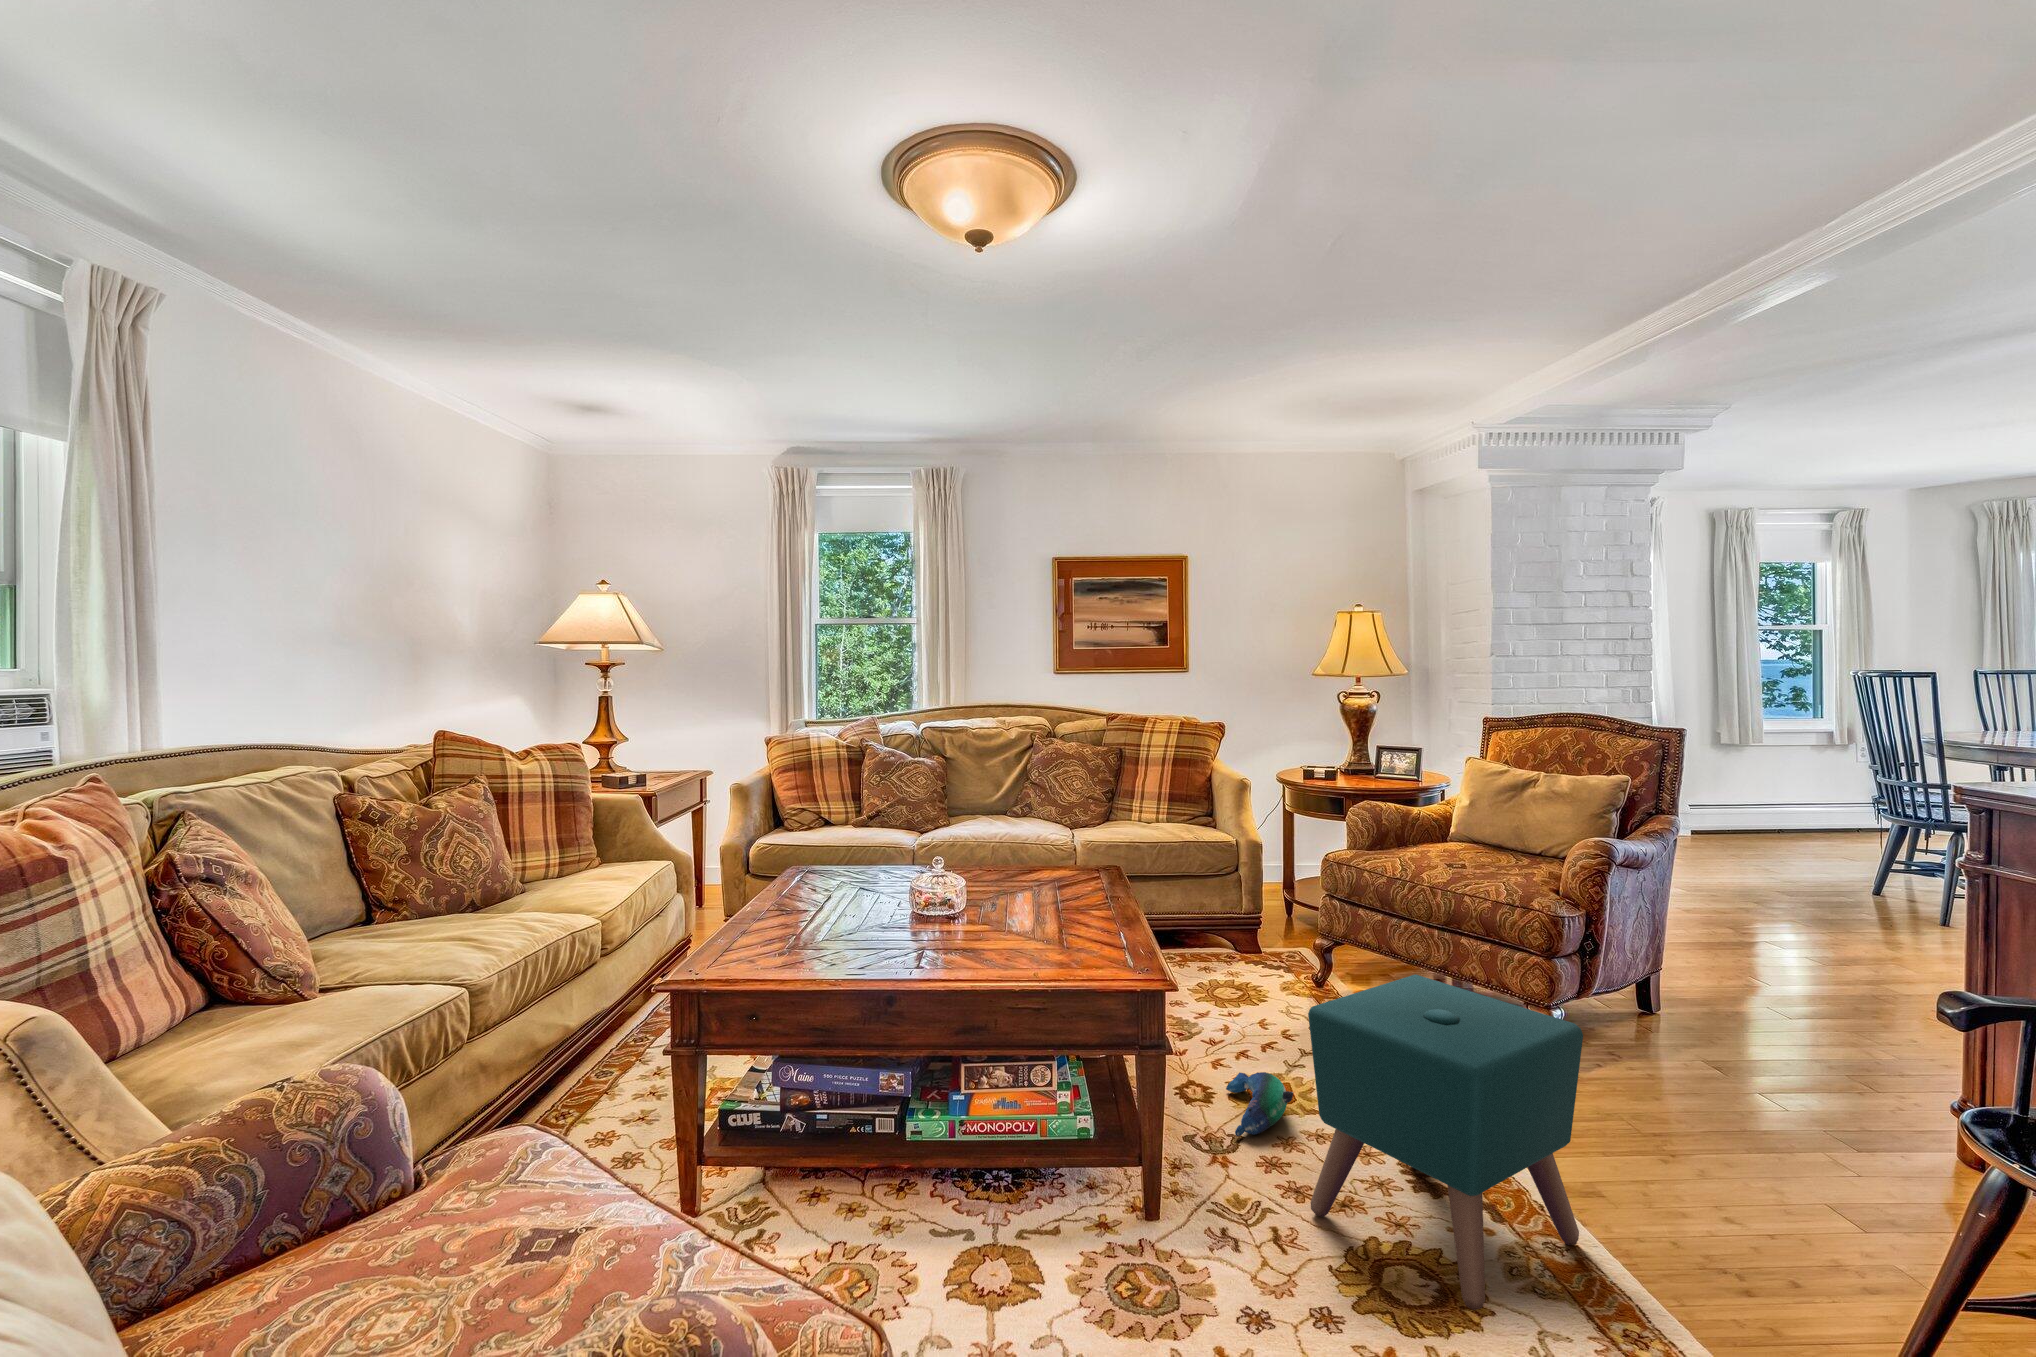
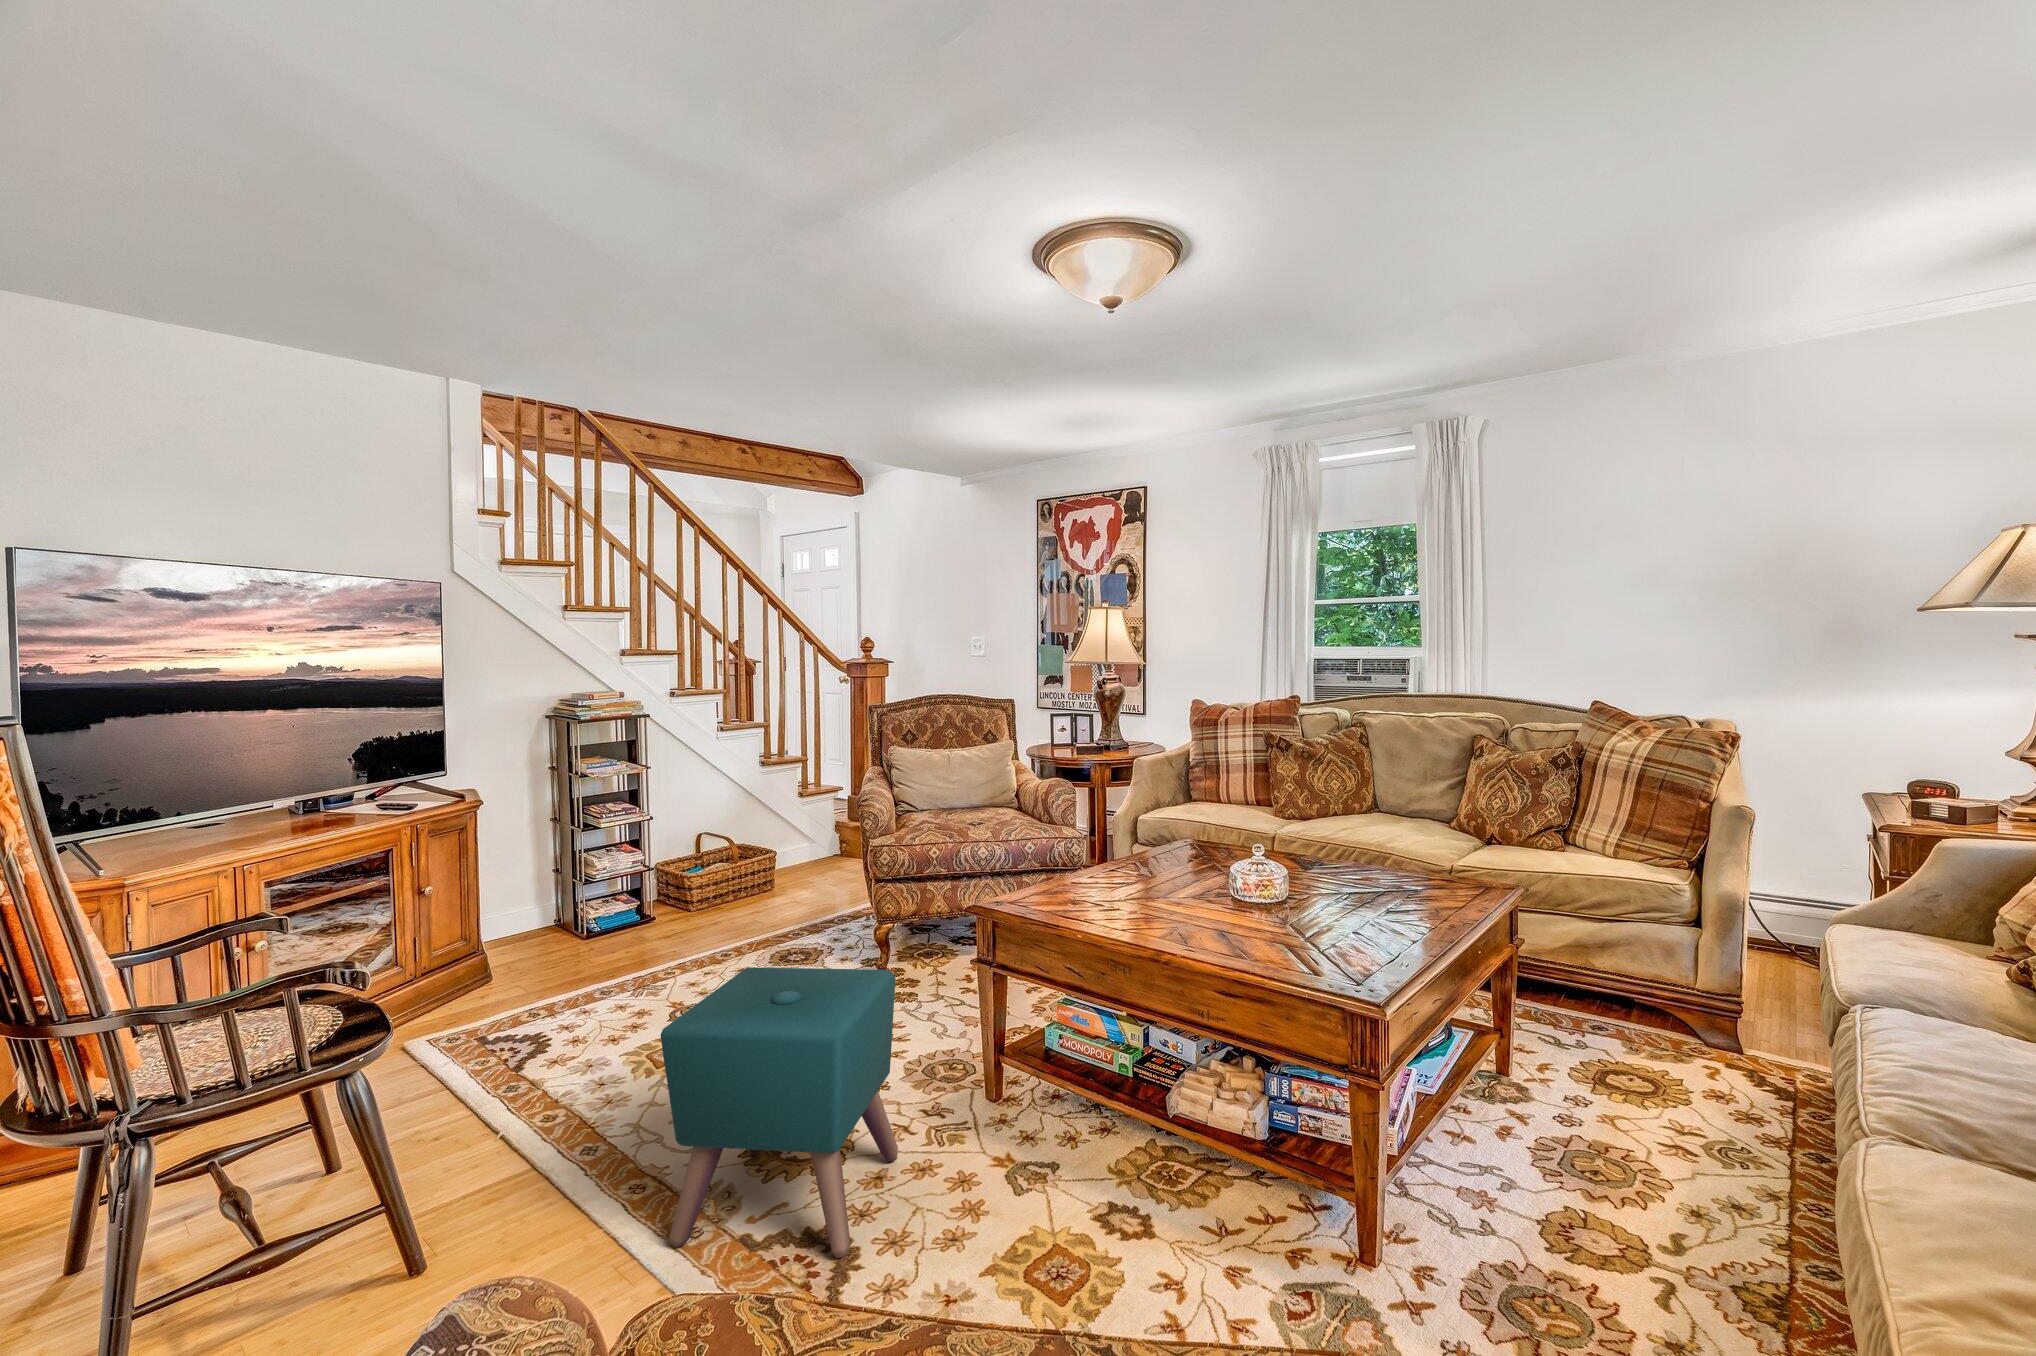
plush toy: present [1226,1072,1293,1136] -> none [992,1174,1106,1257]

